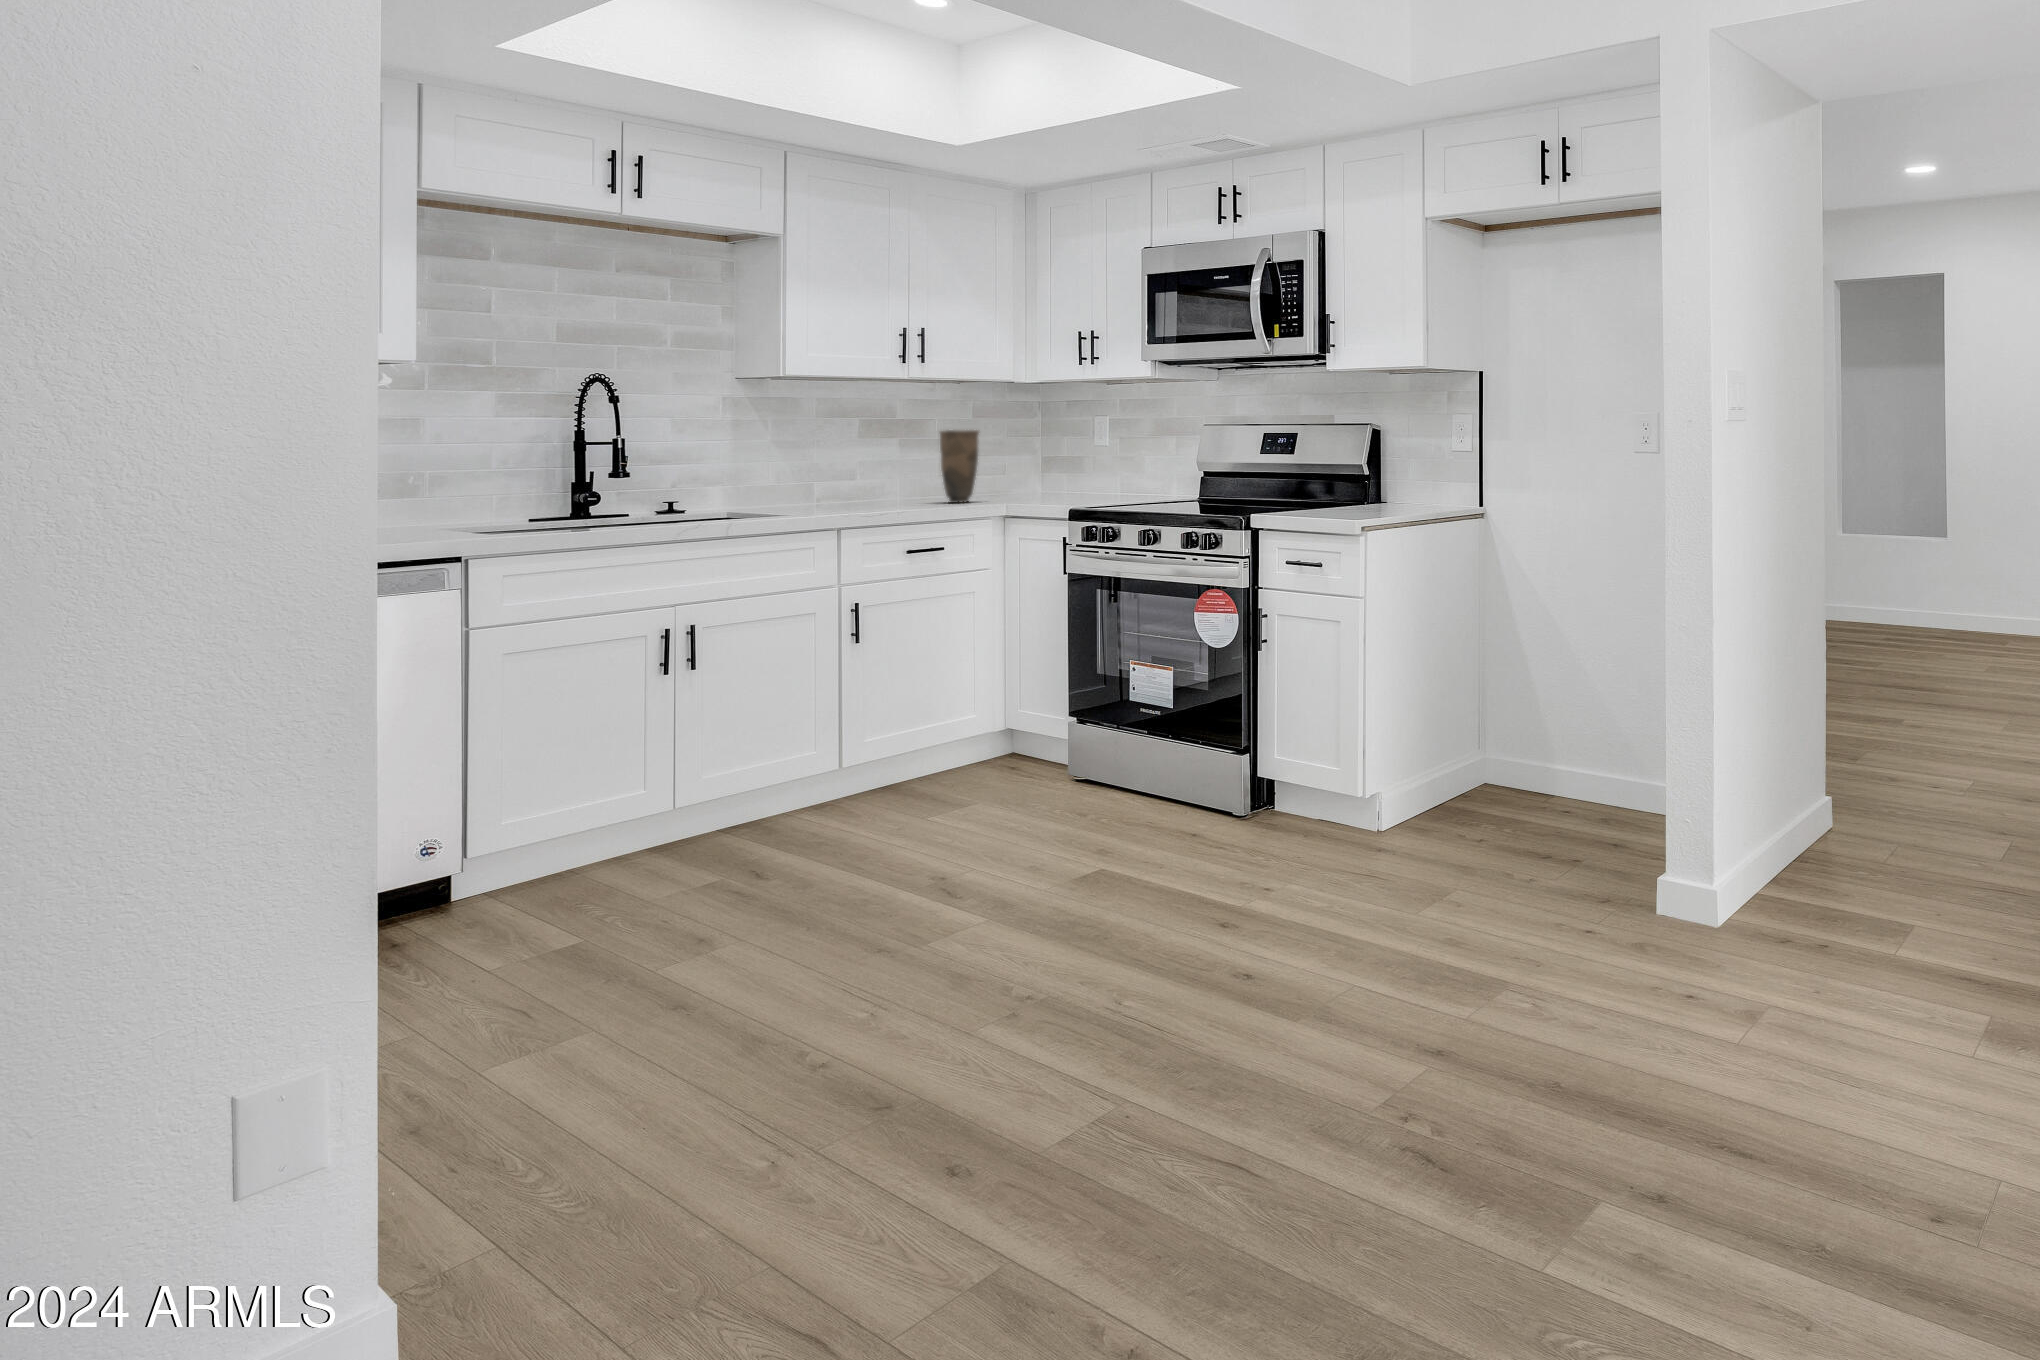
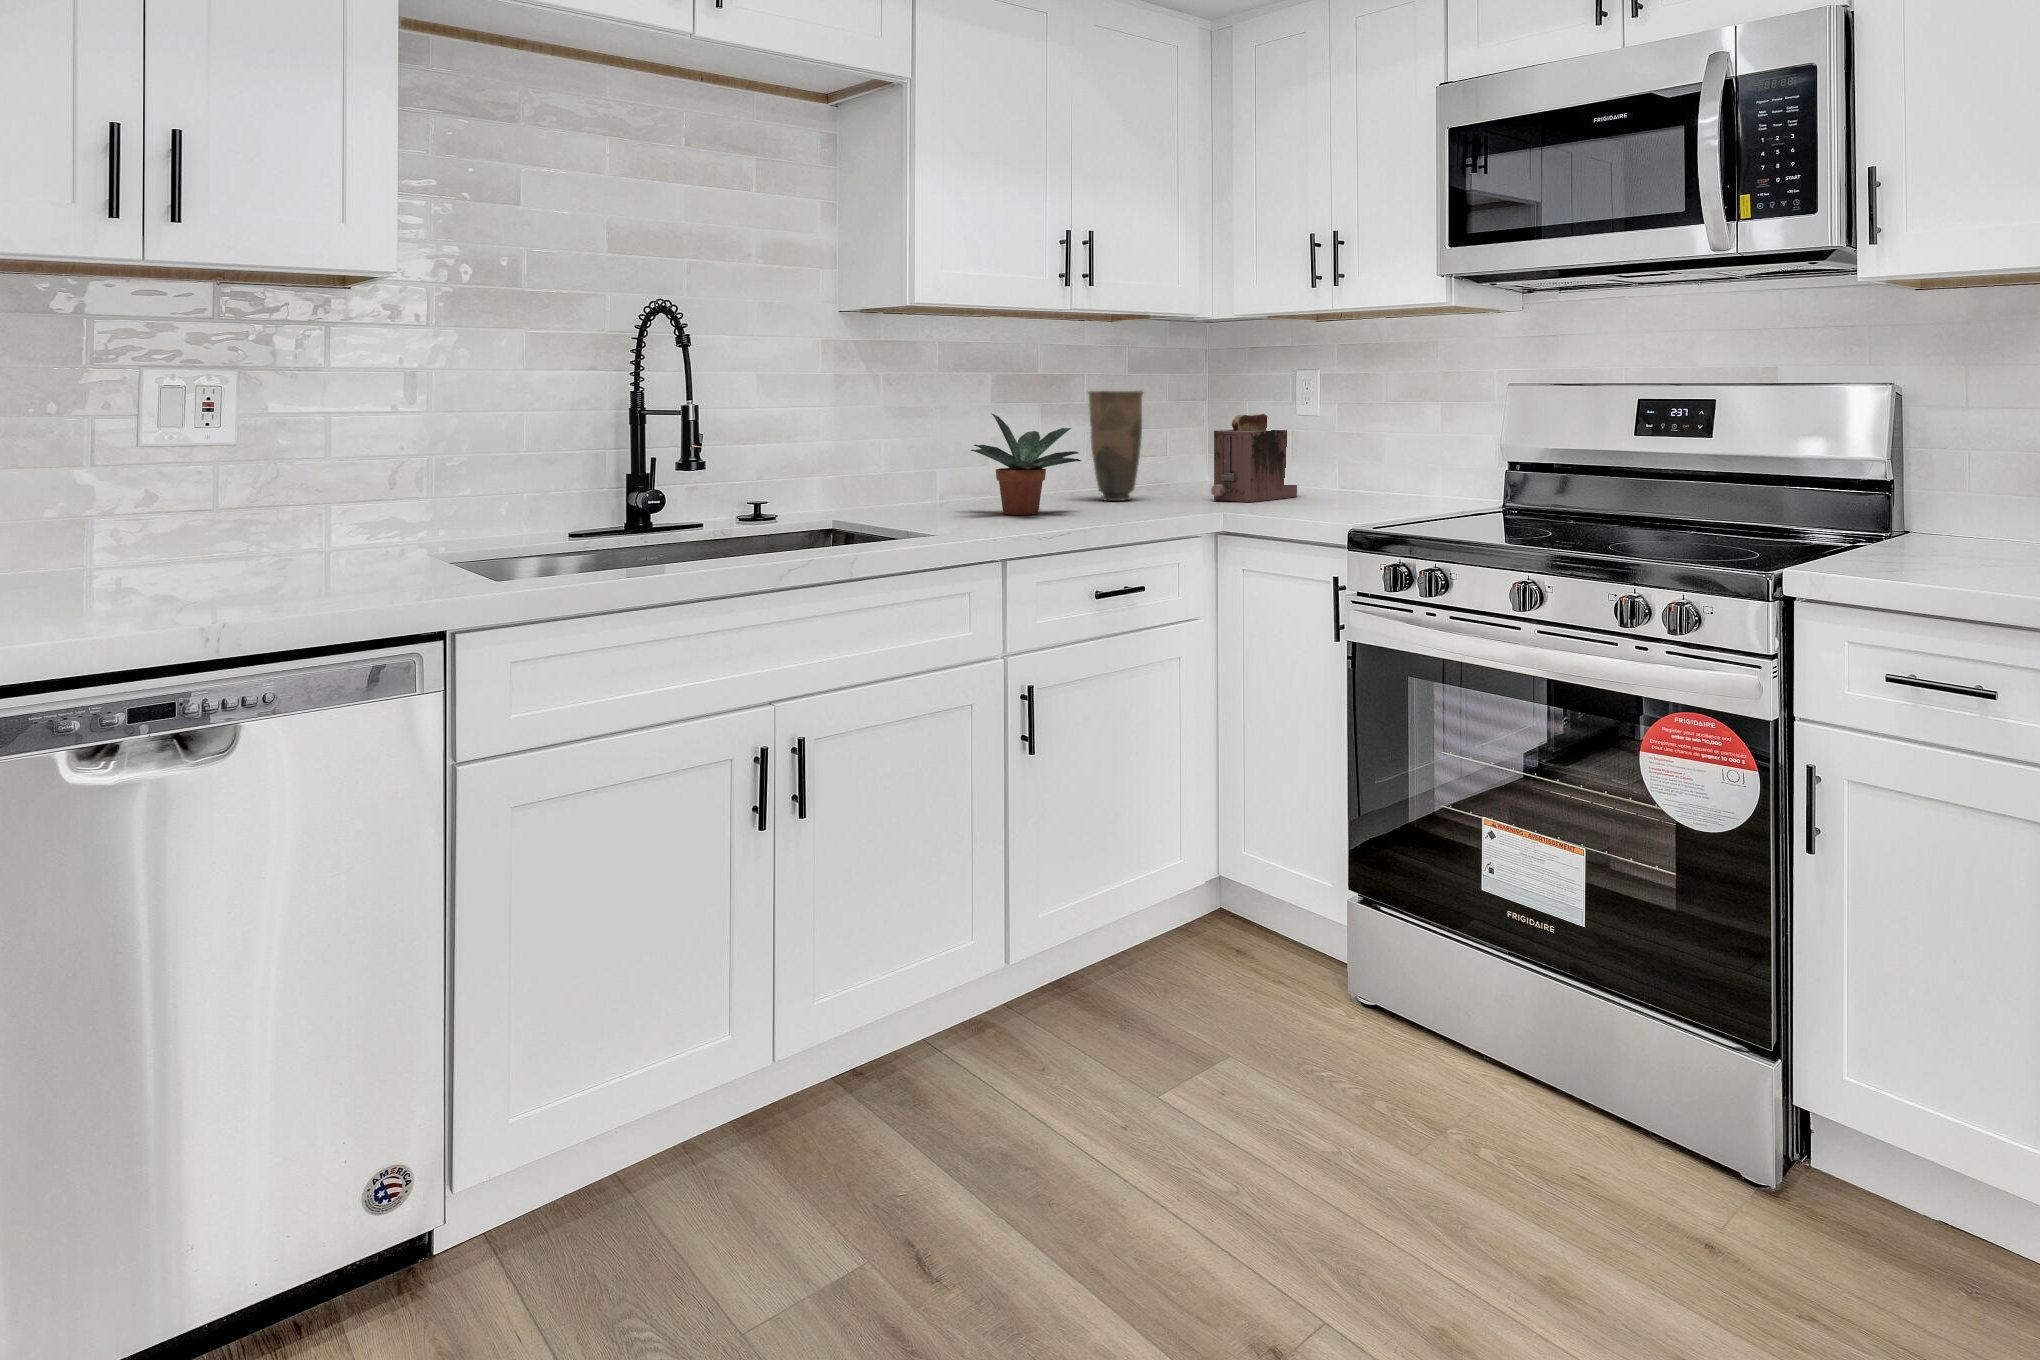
potted plant: none [839,444,923,510] -> present [971,414,1081,515]
toaster: none [1024,445,1090,501] -> present [1211,414,1297,502]

